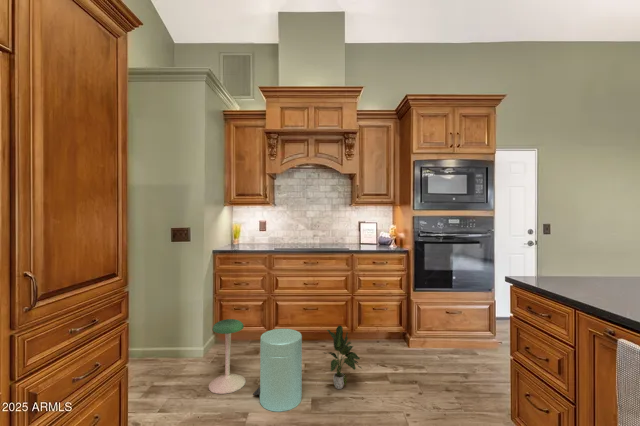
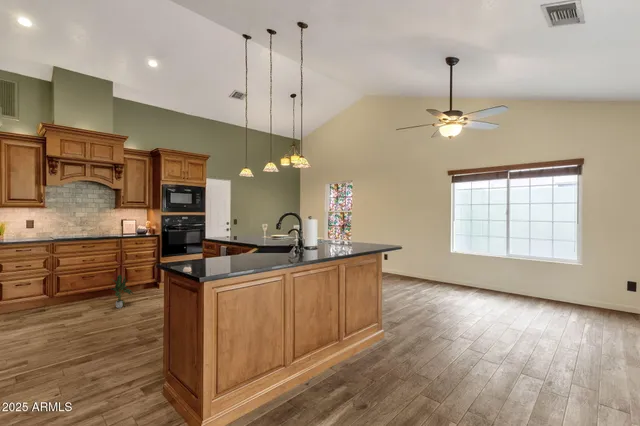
stool: present [209,319,246,394] -> none [16,283,48,329]
trash can: present [253,329,302,412] -> none [60,280,97,323]

